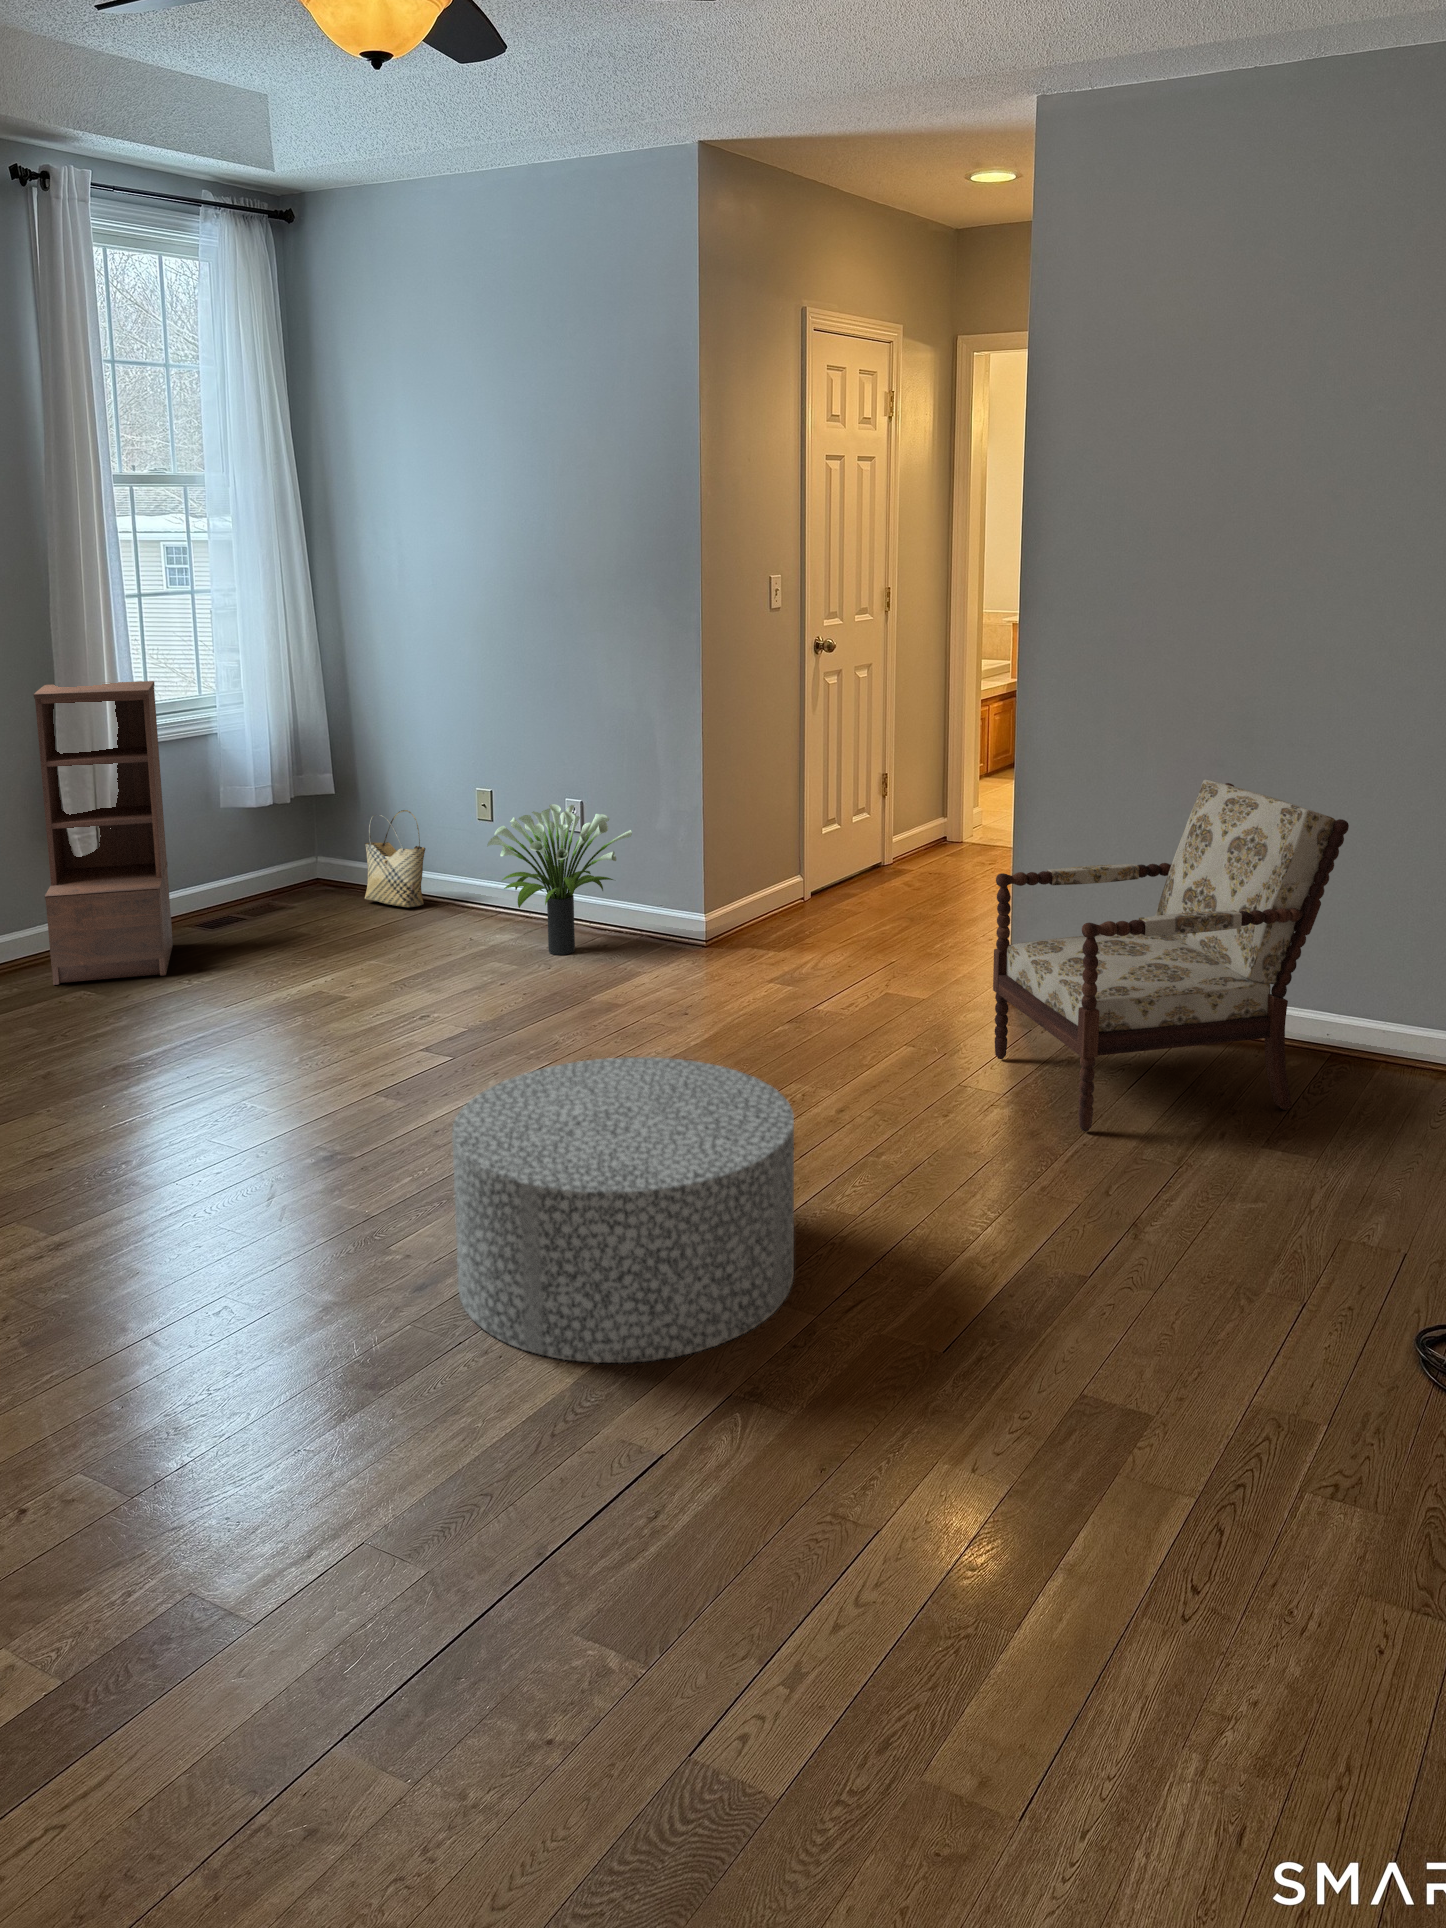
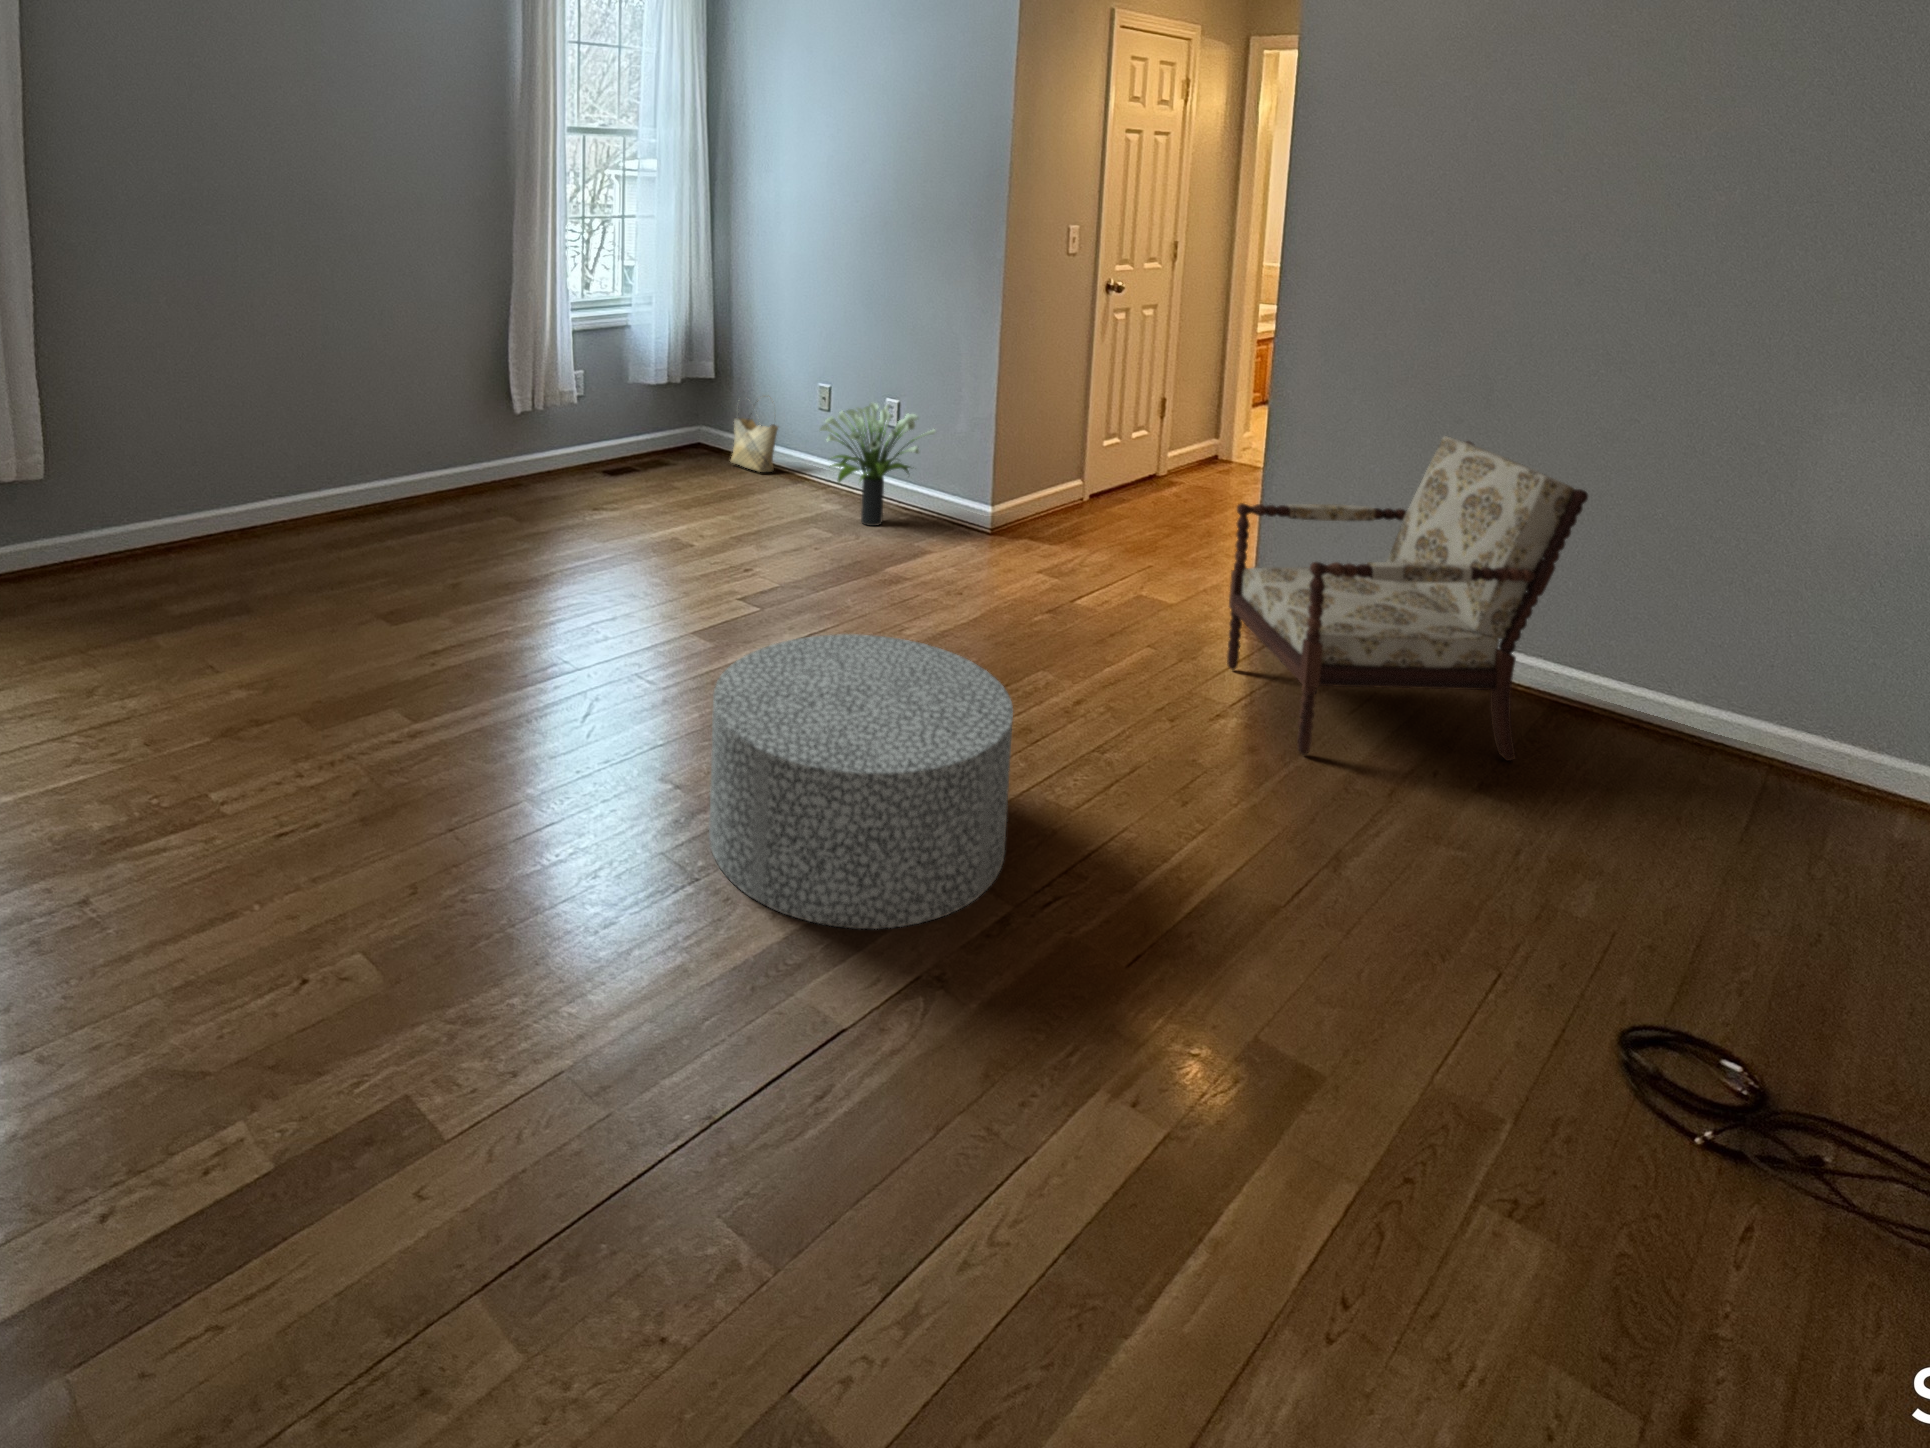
bookshelf: present [33,681,173,985] -> none [485,280,583,509]

